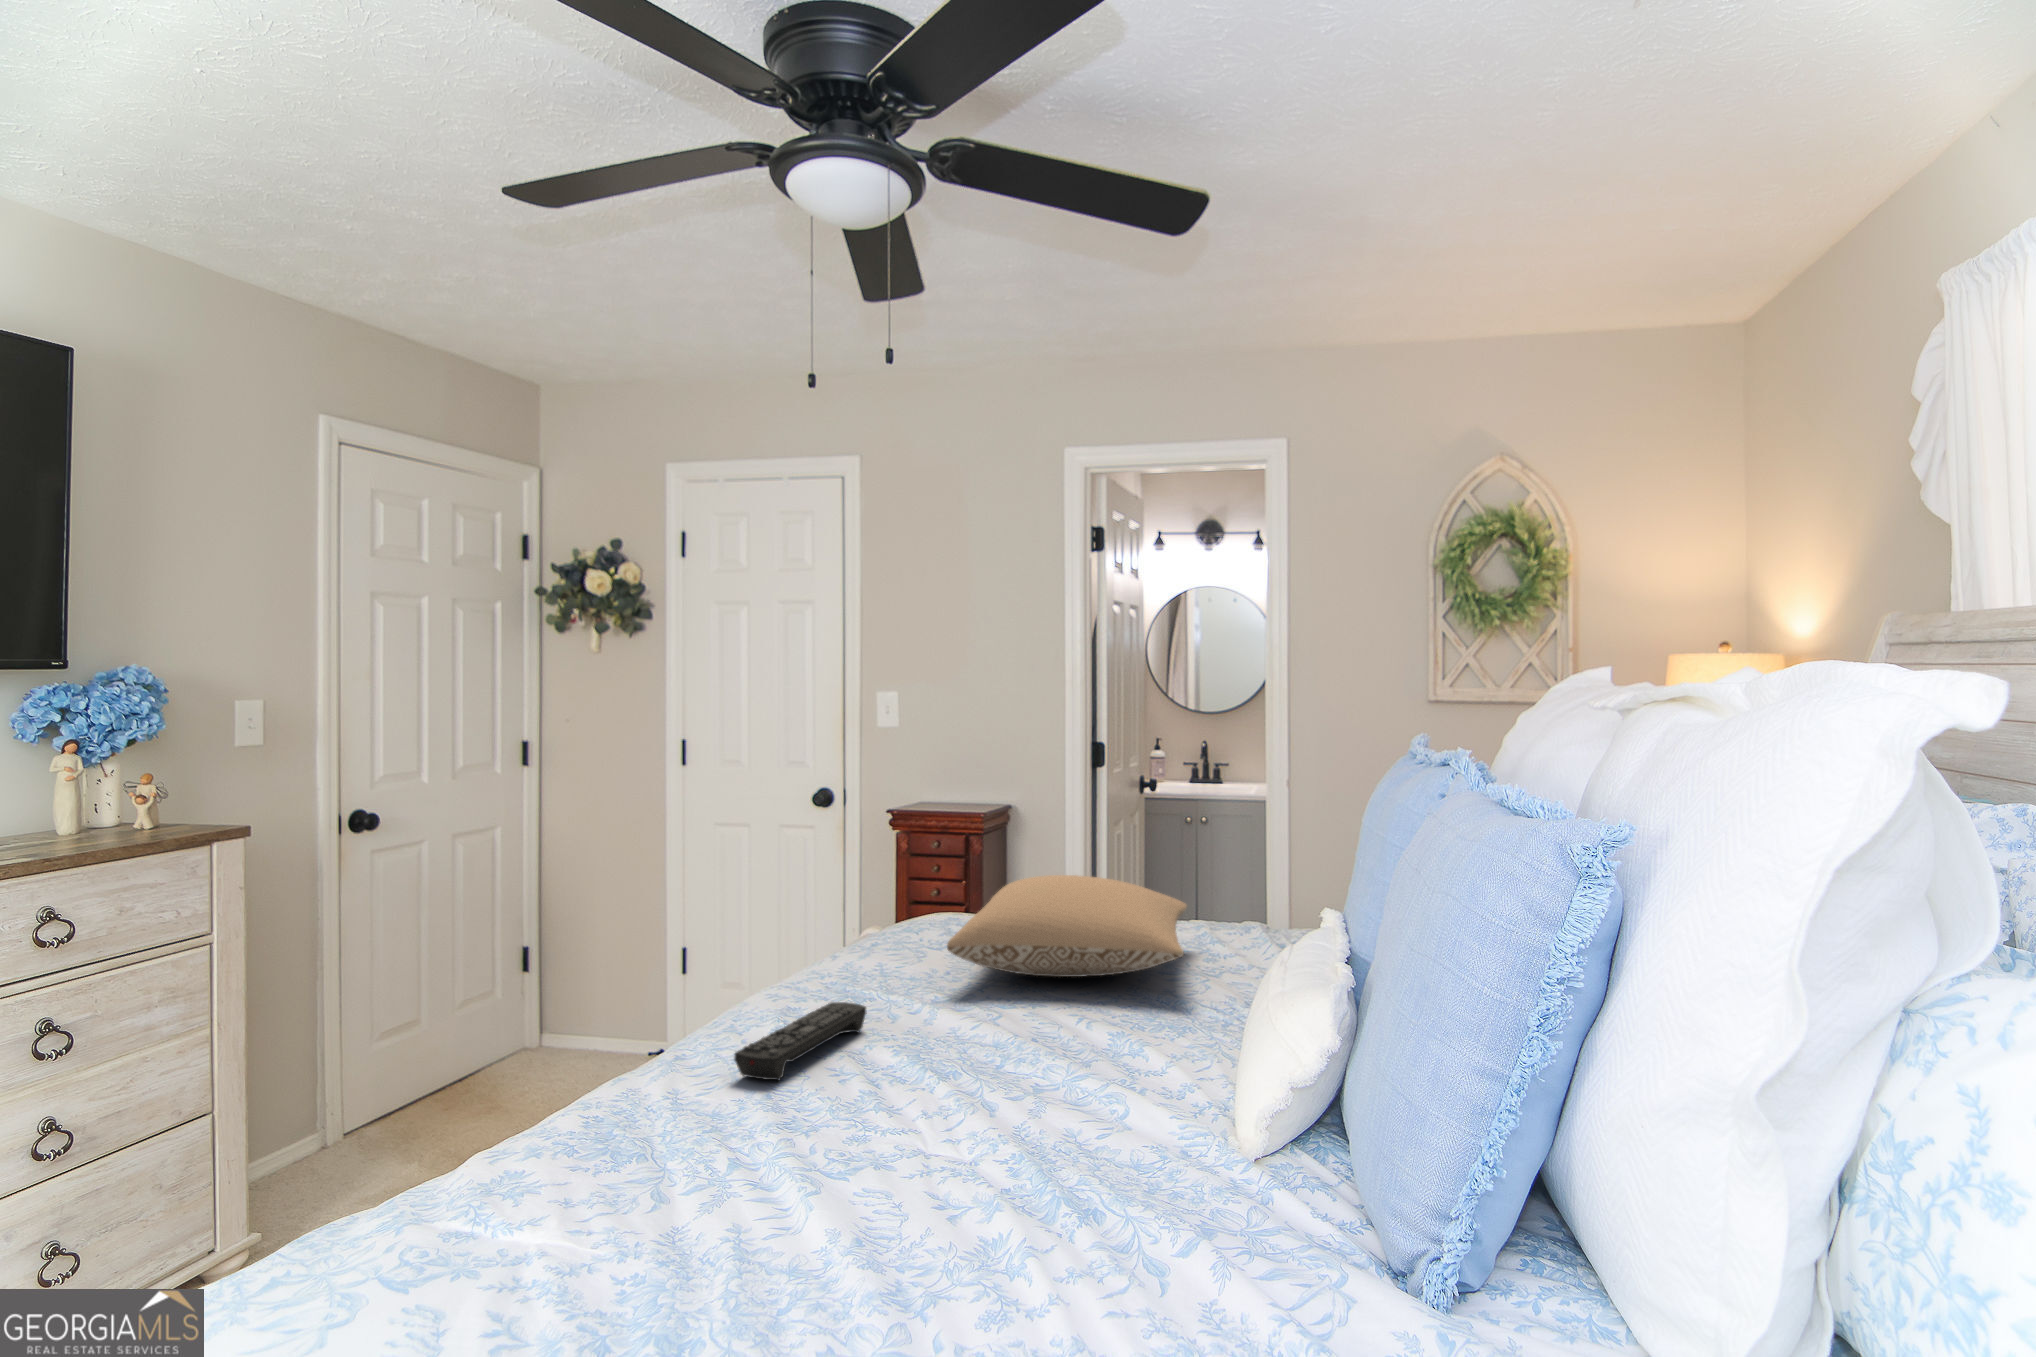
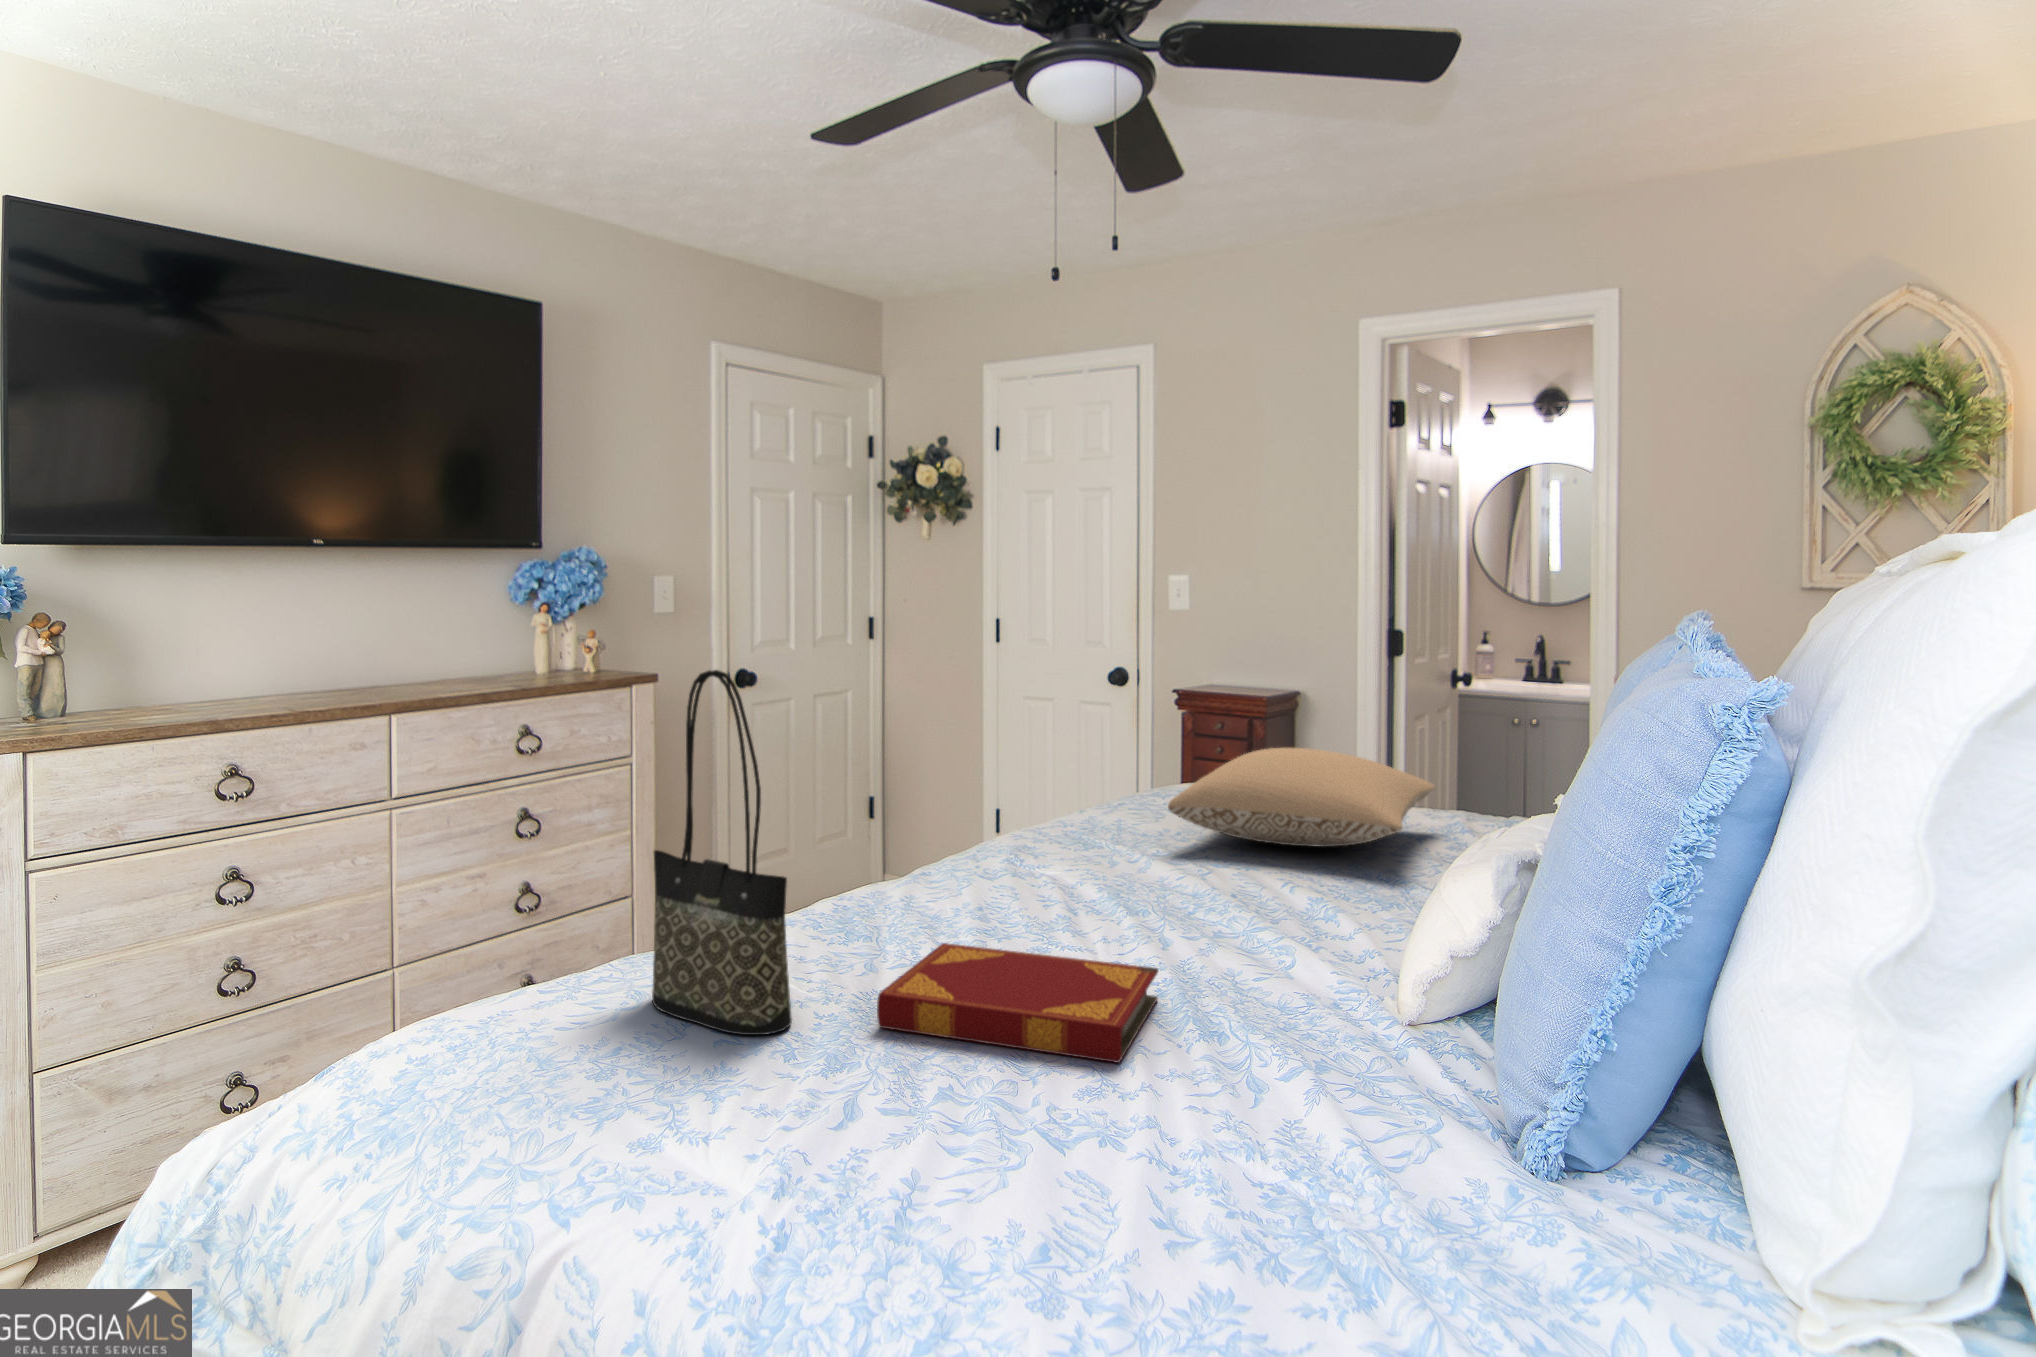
tote bag: none [413,841,618,1294] -> present [652,670,792,1035]
remote control: present [734,1002,867,1081] -> none [948,847,1080,906]
hardback book: none [725,1137,1019,1256] -> present [877,943,1159,1063]

